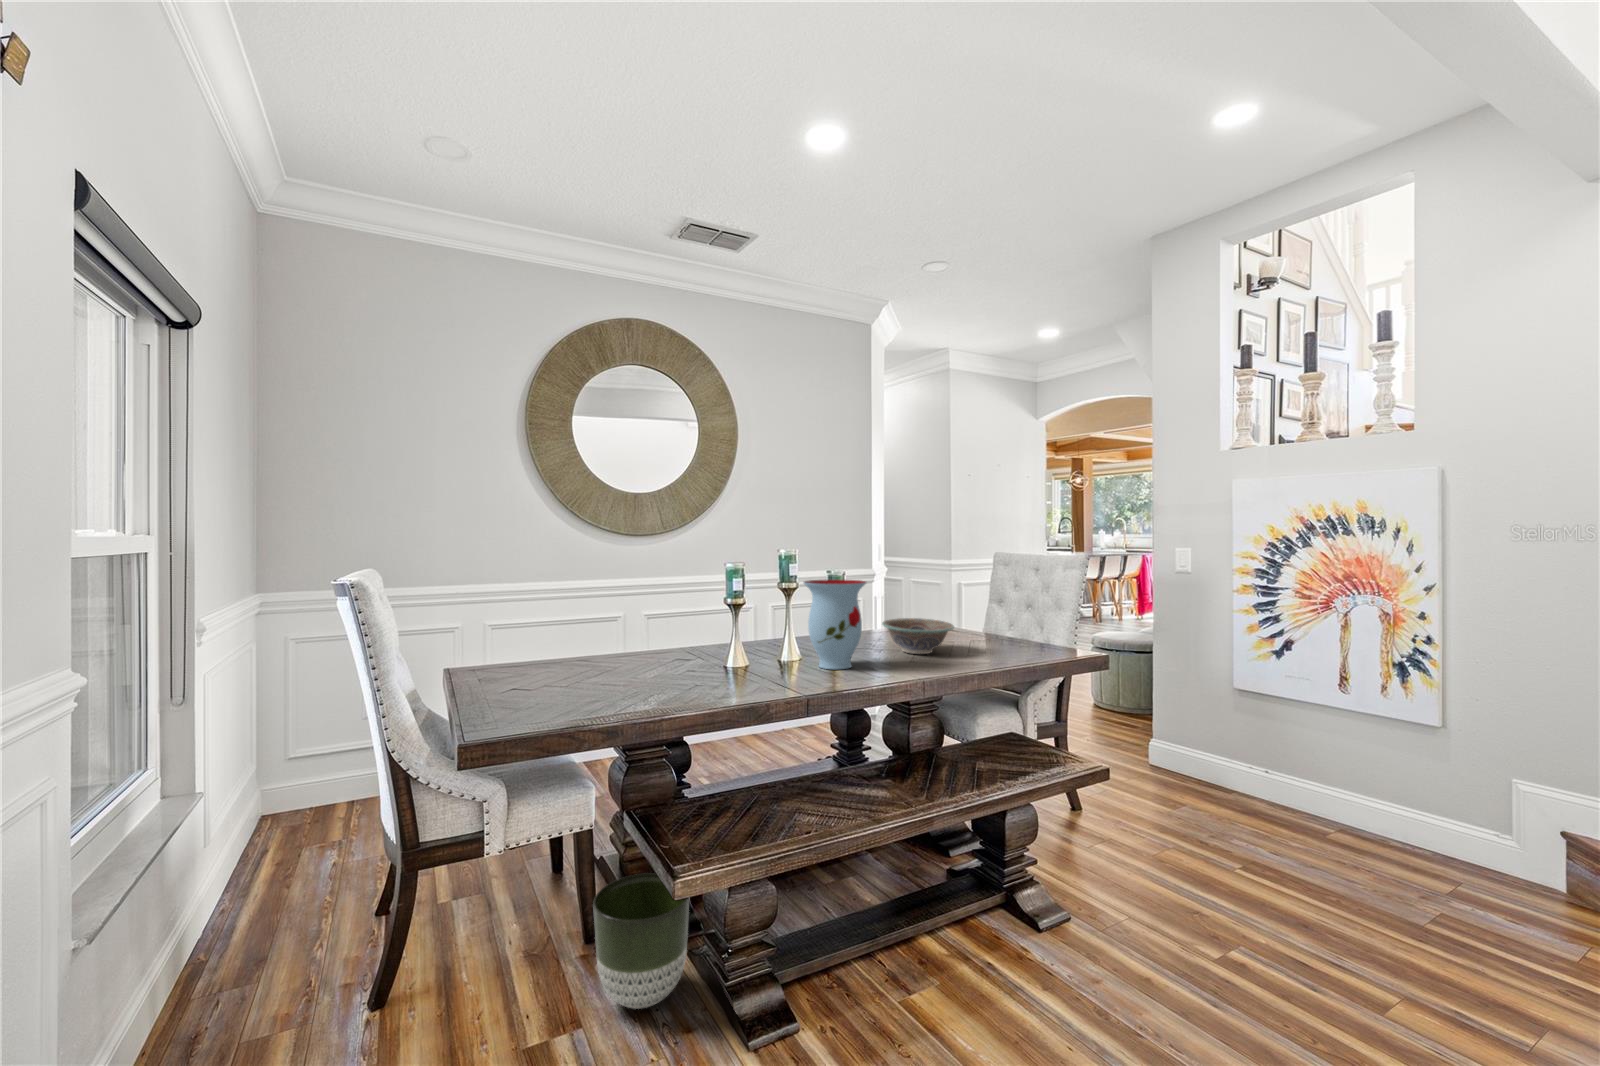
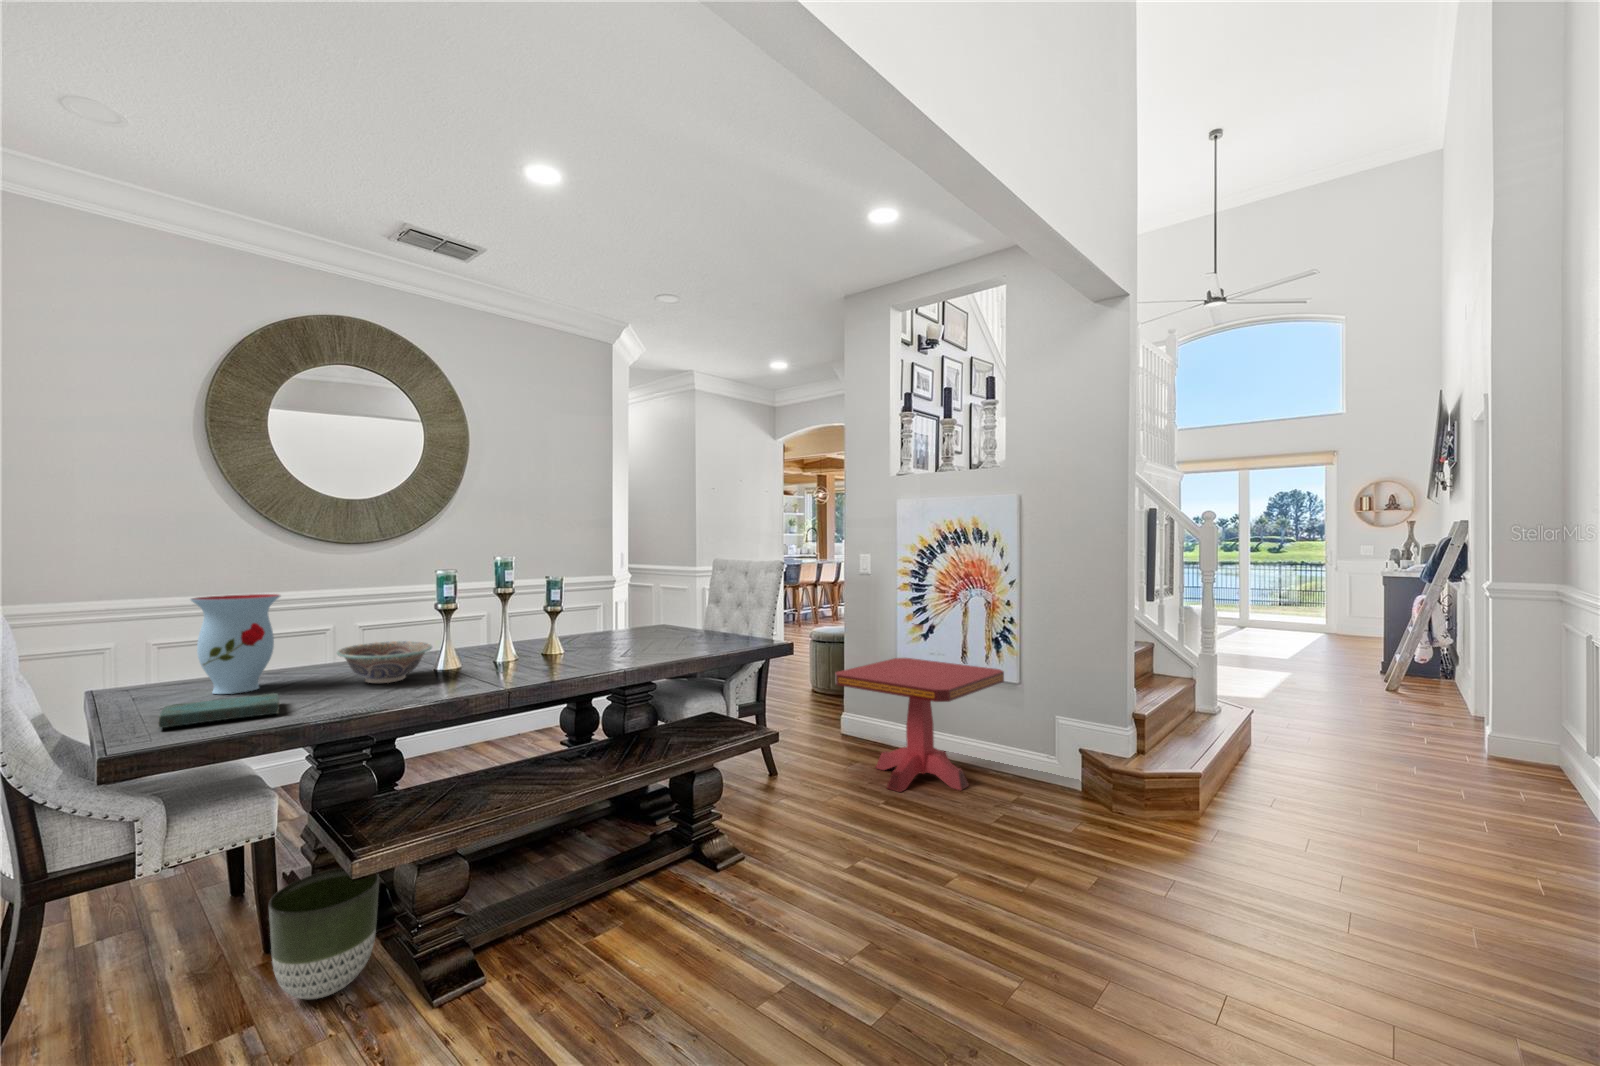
vase: present [804,580,866,669] -> present [191,594,280,694]
decorative bowl: present [882,618,954,654] -> present [337,641,432,683]
side table: none [1161,679,1417,865] -> present [835,658,1004,792]
book: none [500,687,597,718] -> present [158,693,279,728]

